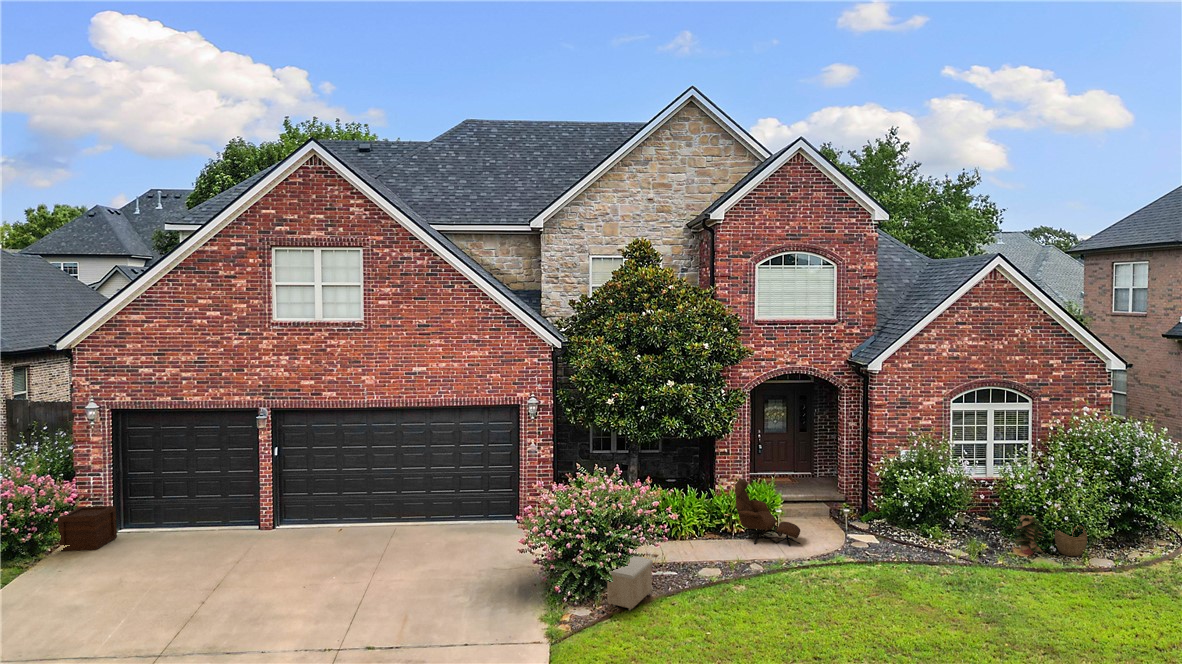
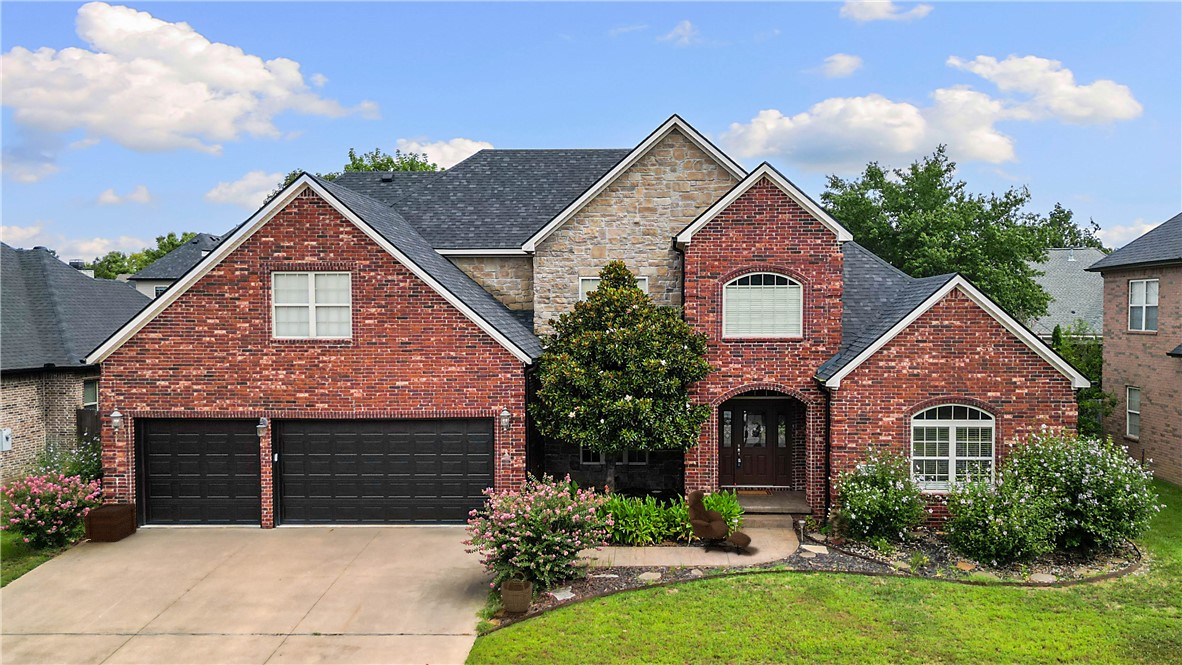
decorative plant: present [1014,515,1044,554] -> present [826,510,849,545]
woven basket: present [1055,526,1087,556] -> present [501,572,532,612]
storage bench: present [607,556,653,610] -> none [543,558,589,609]

